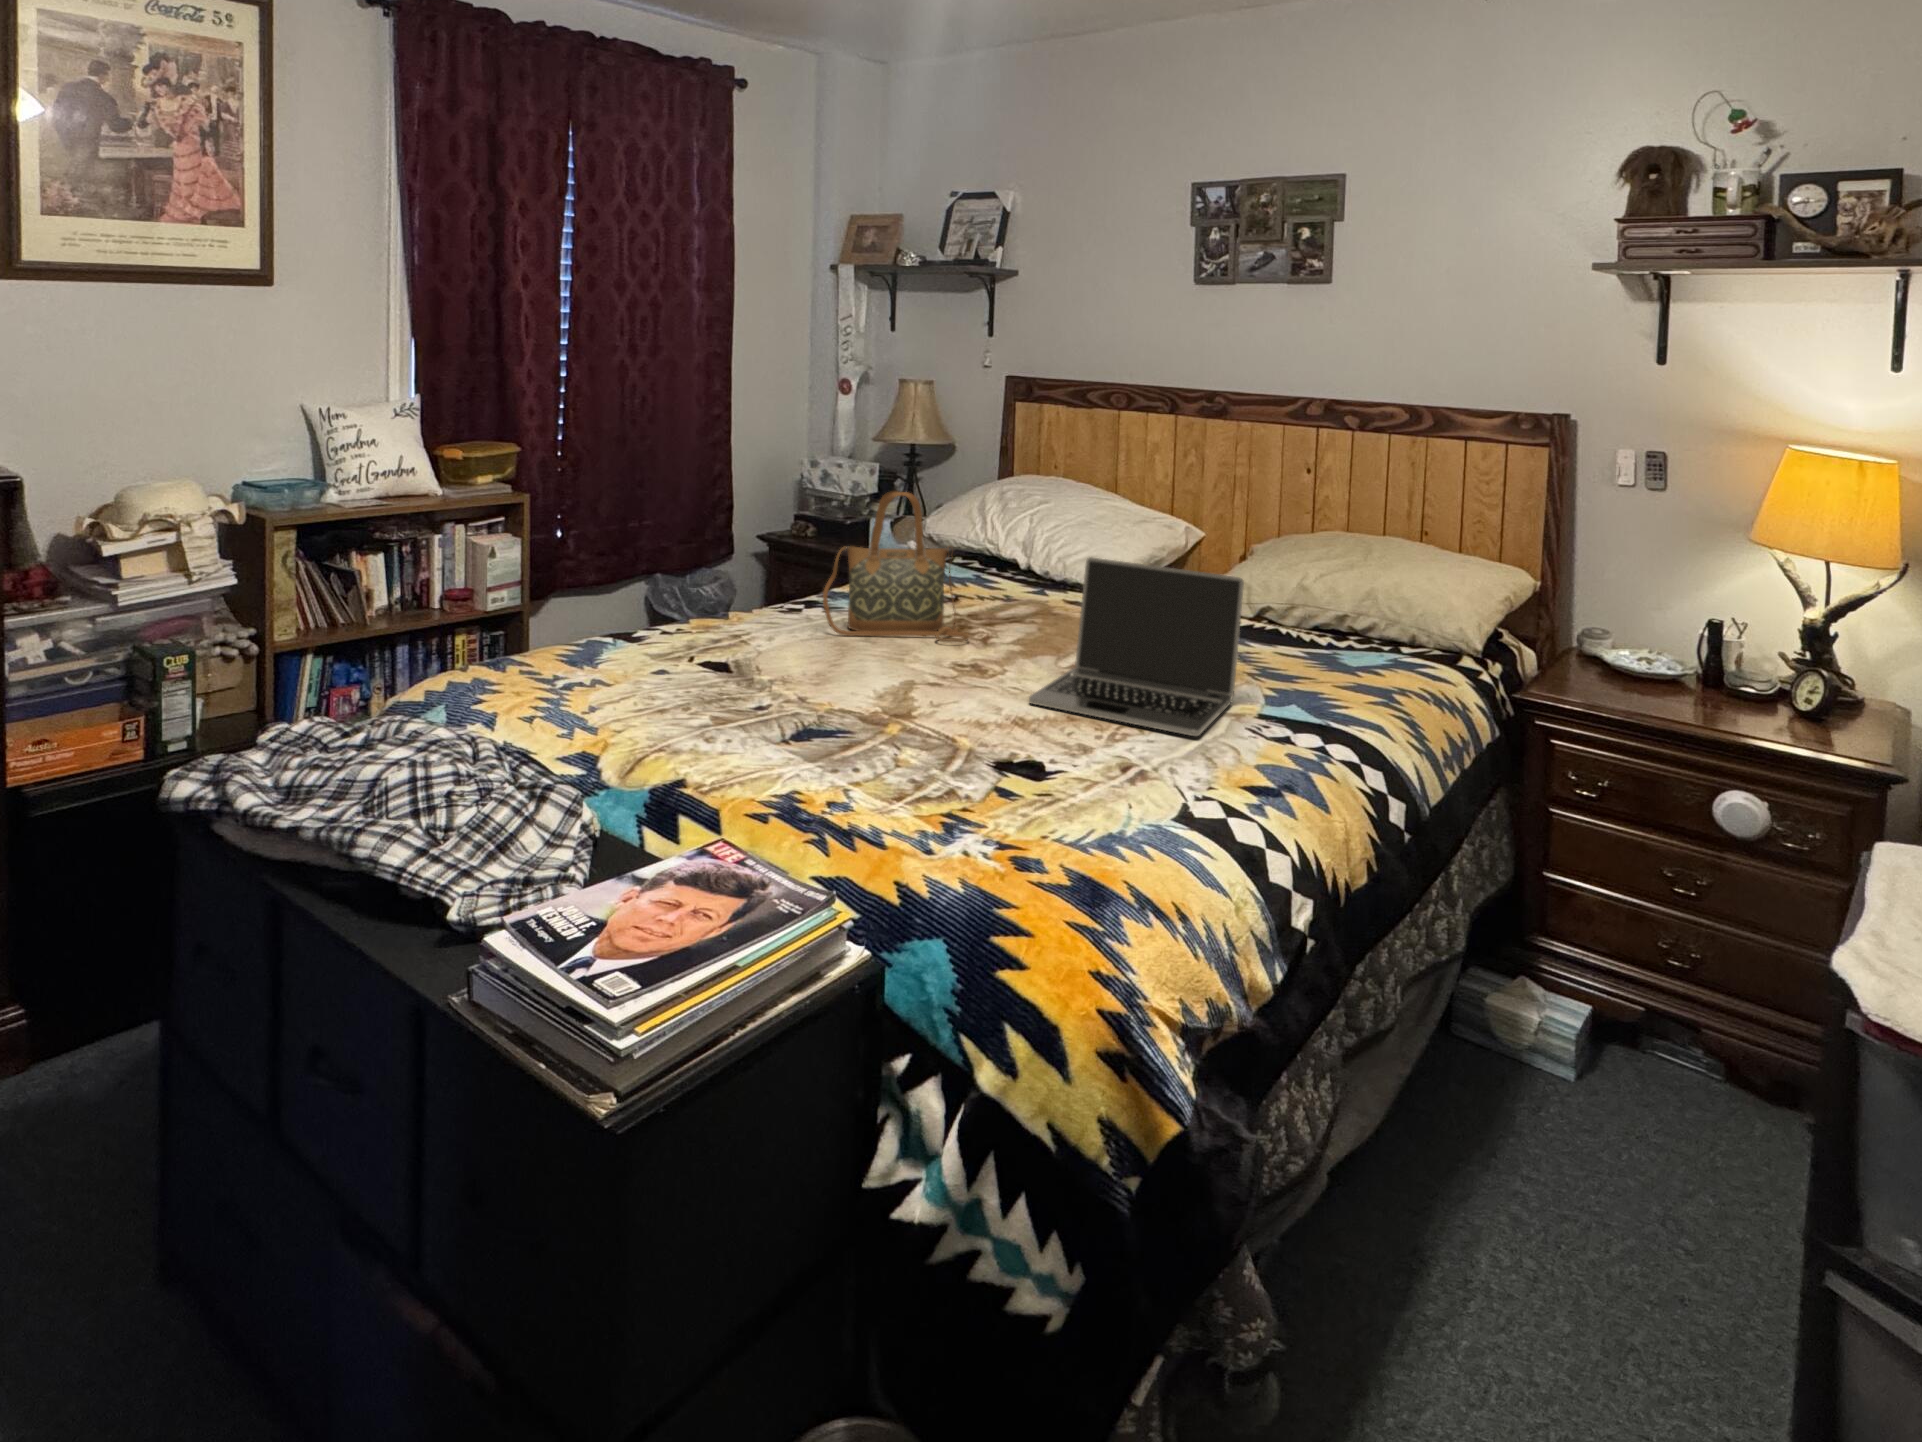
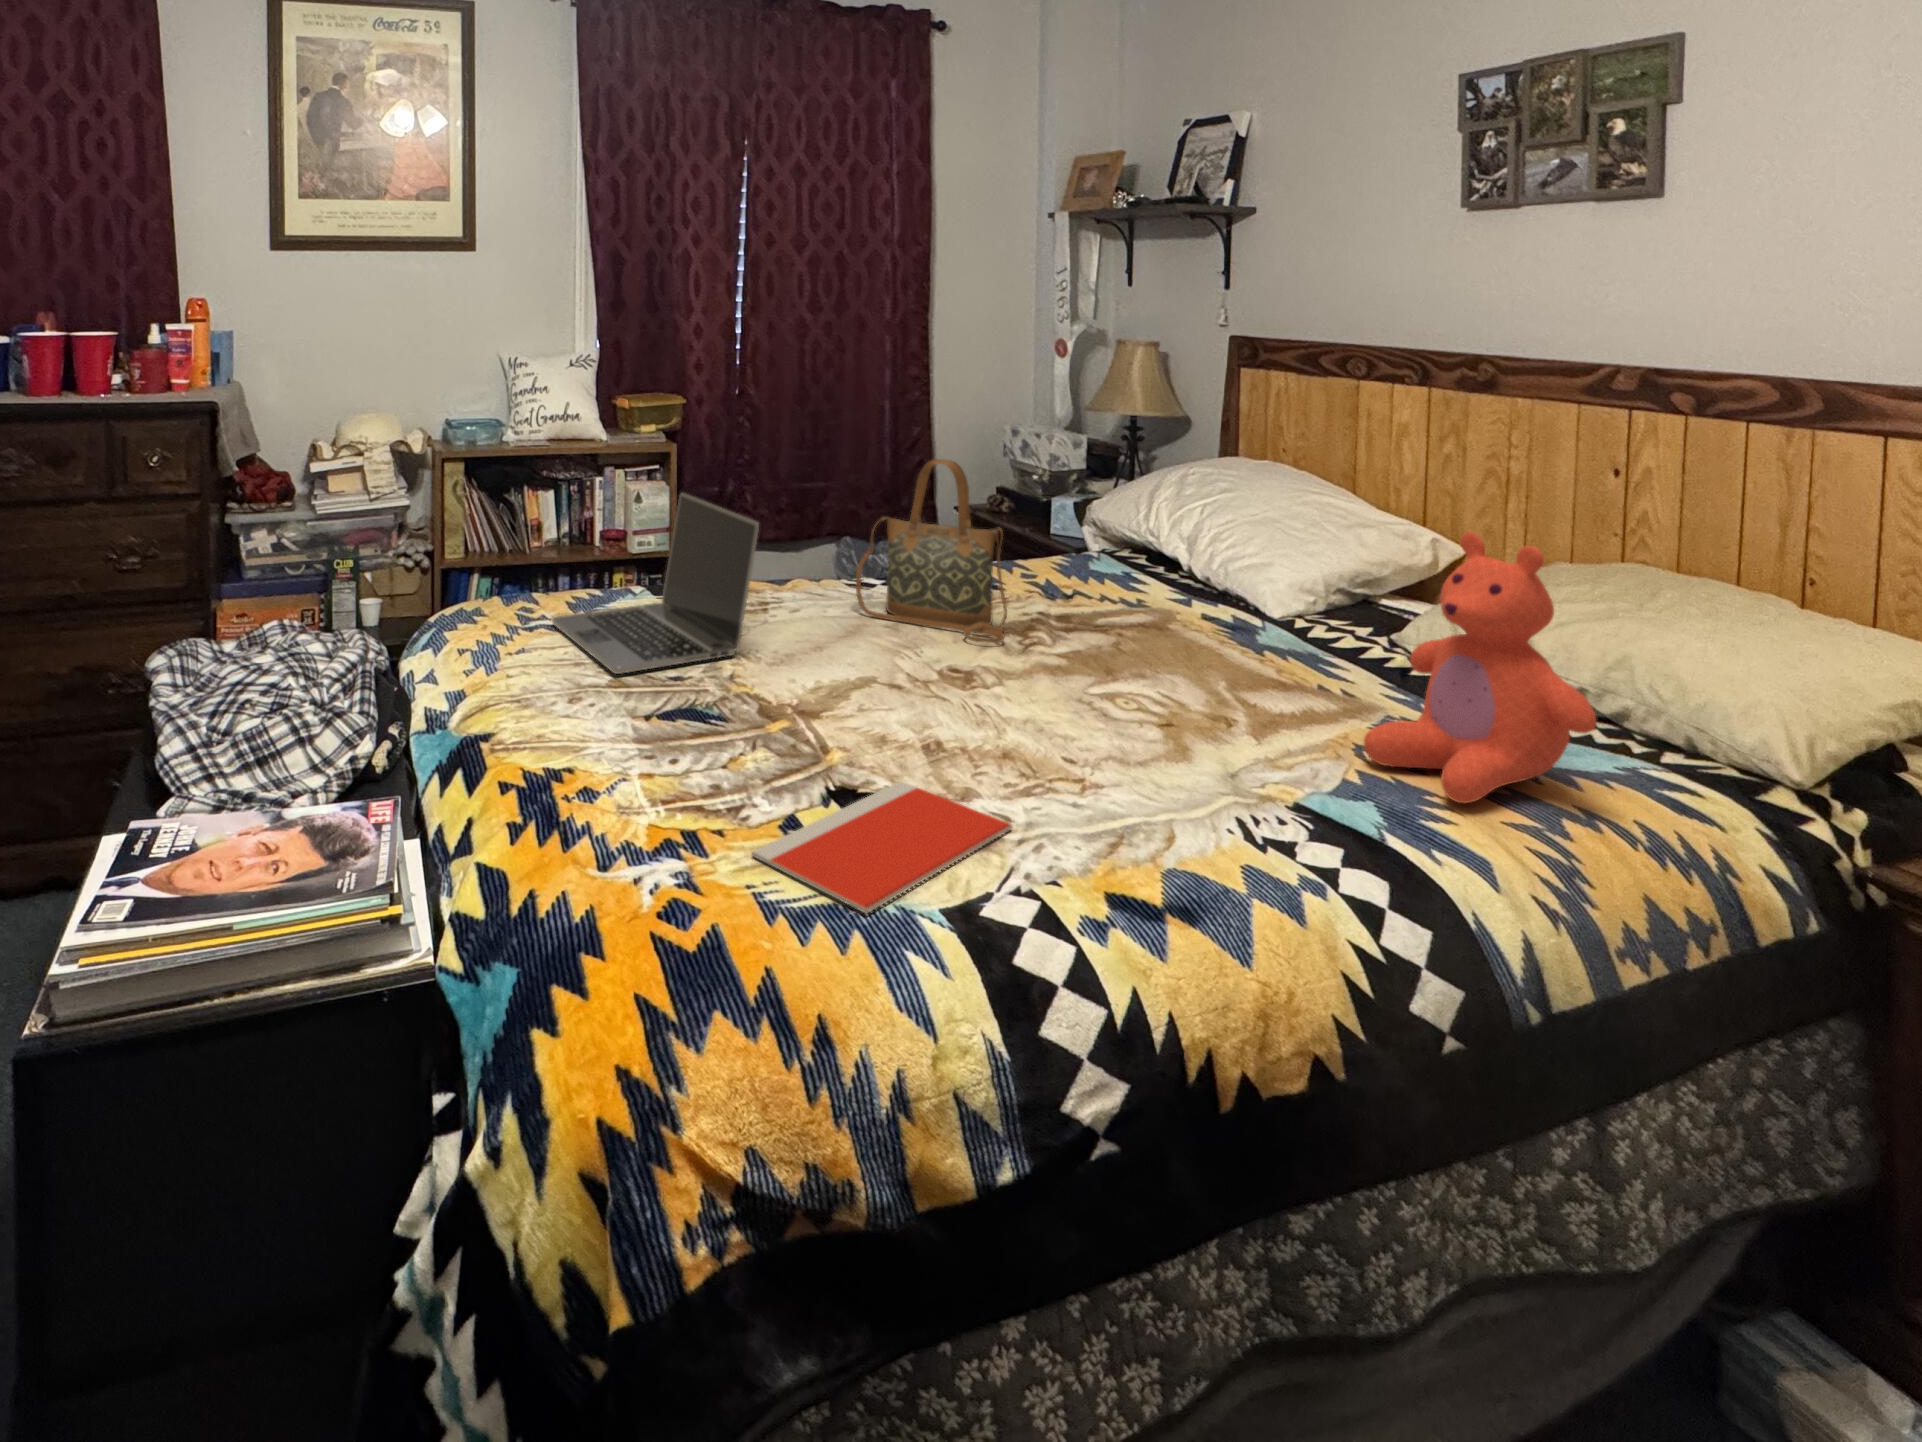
teddy bear: none [1269,516,1404,694] -> present [1364,532,1596,803]
laptop: present [1029,557,1244,736] -> present [552,493,759,674]
notebook: none [1006,749,1139,837] -> present [752,781,1012,913]

